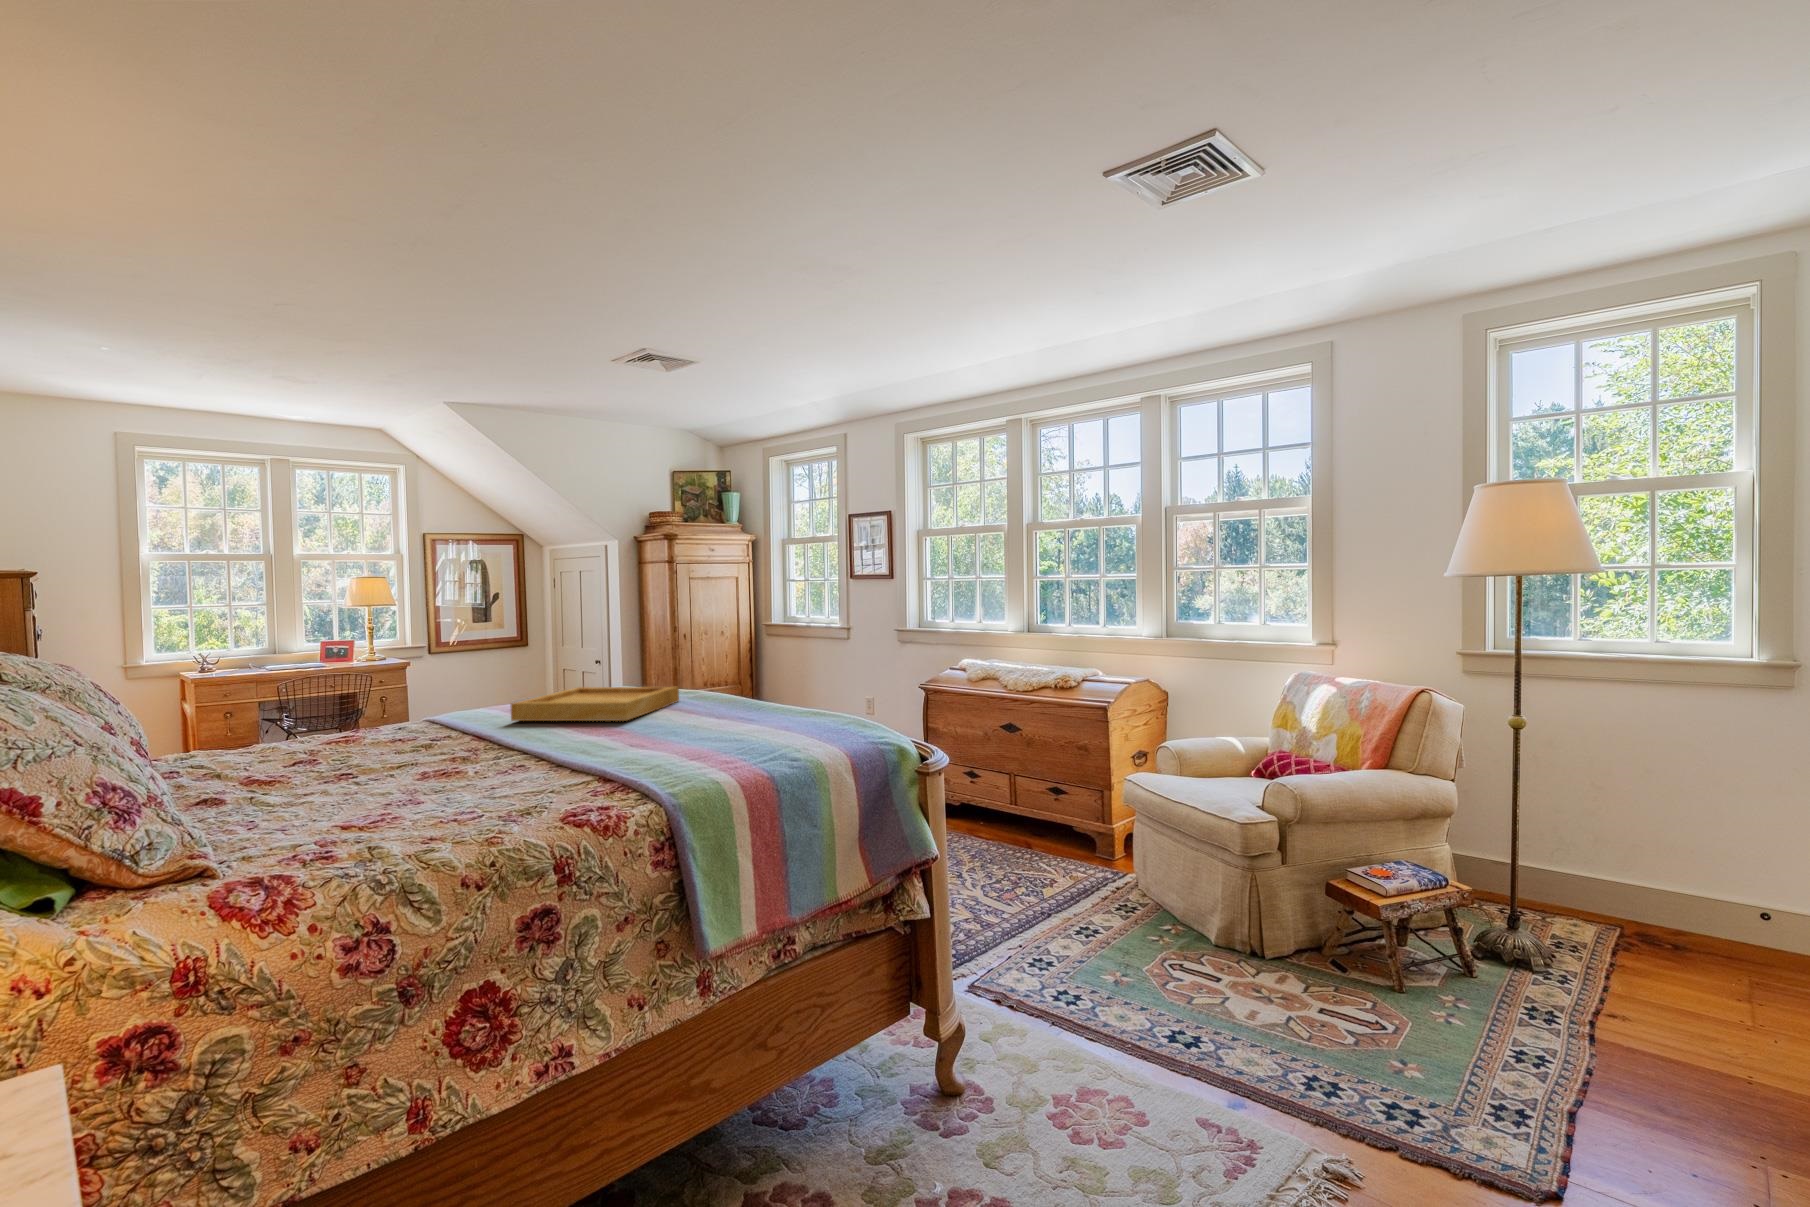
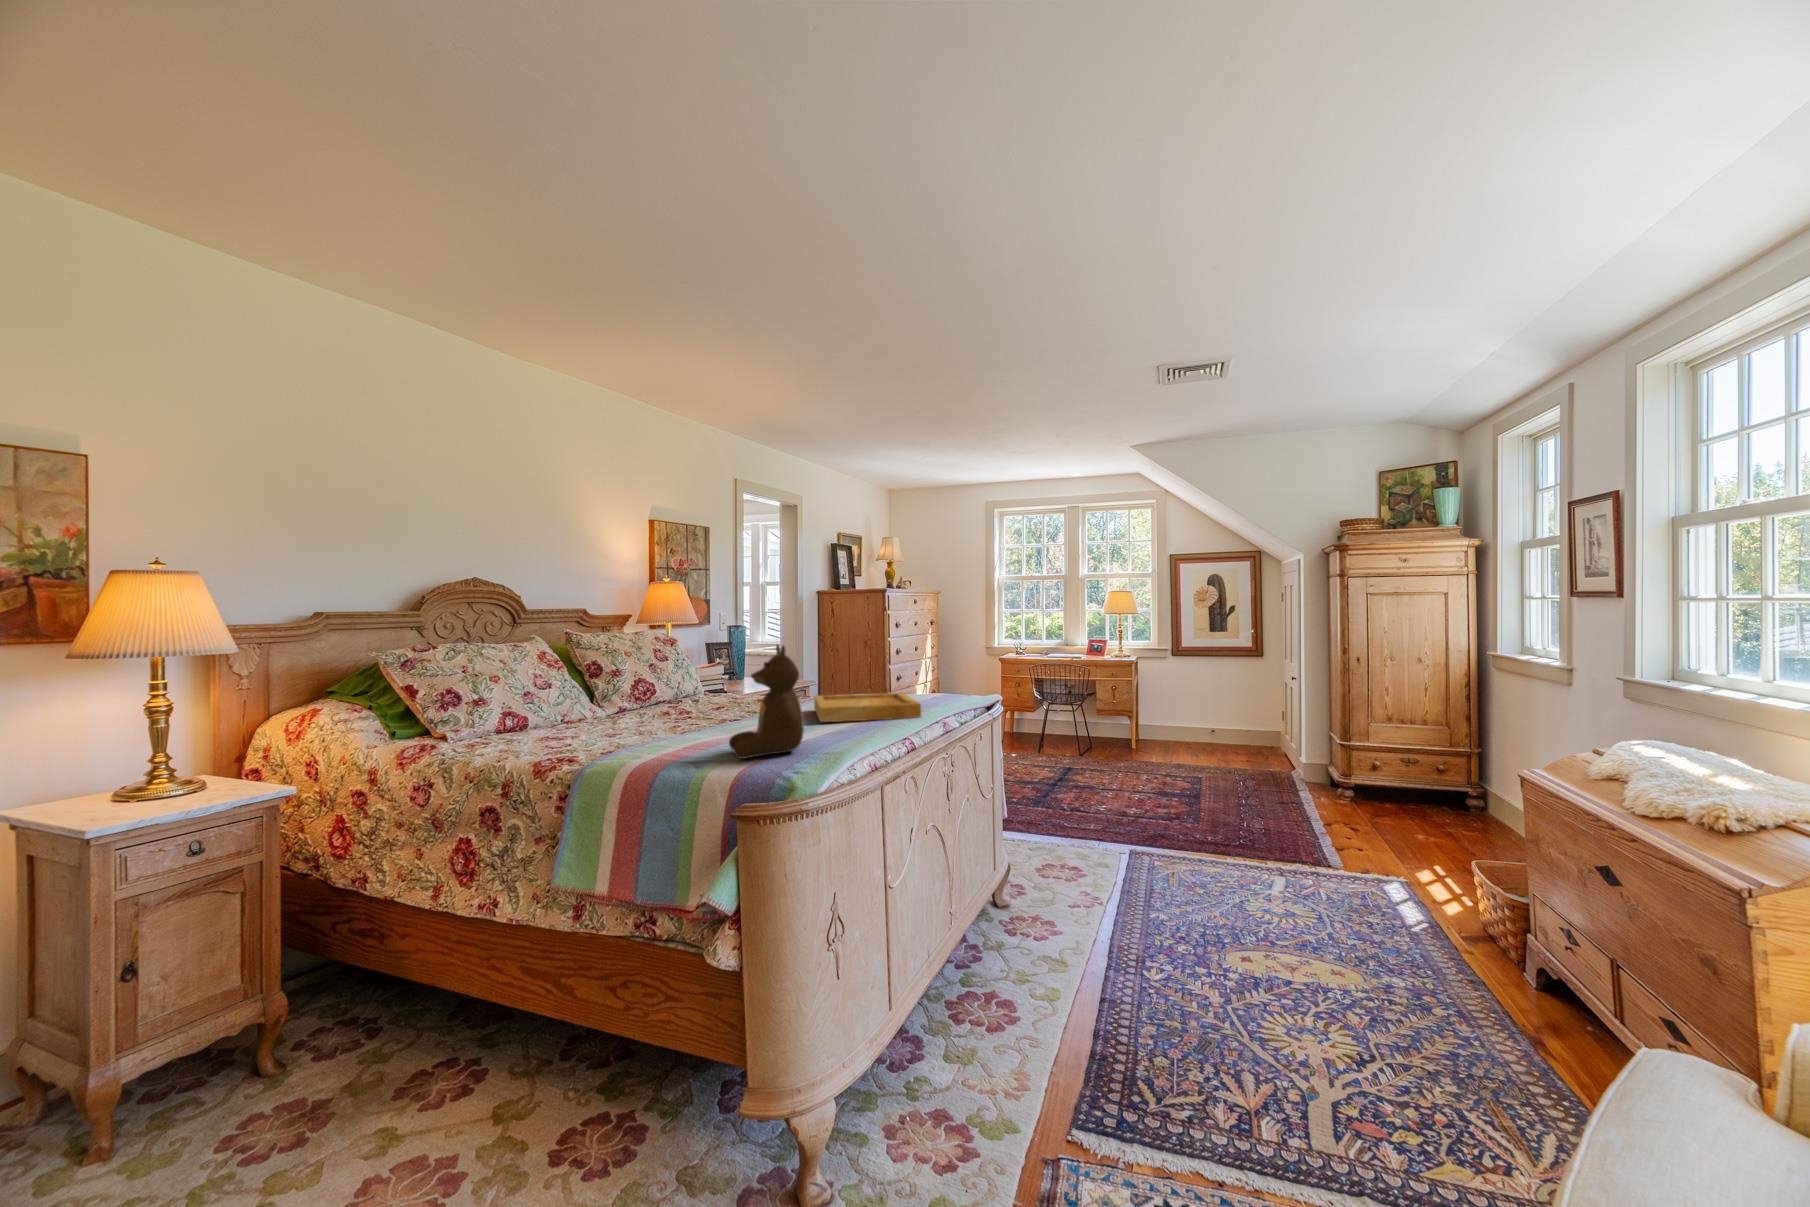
teddy bear: none [712,615,810,742] -> present [729,644,804,759]

